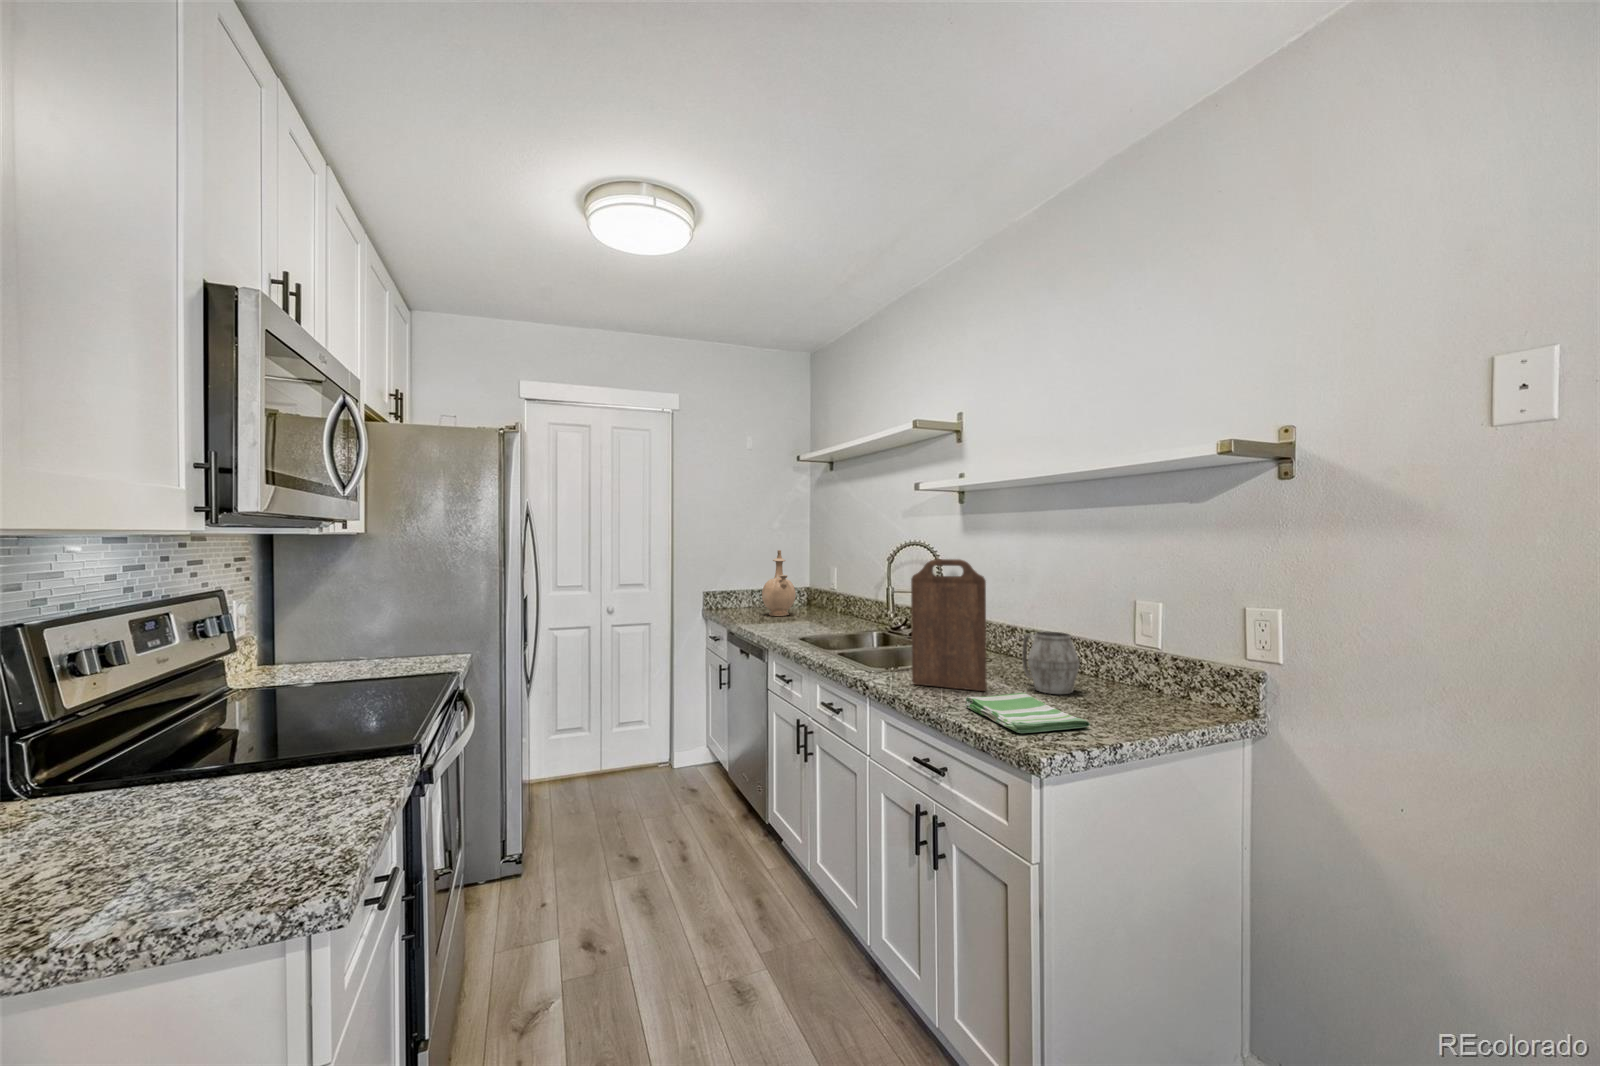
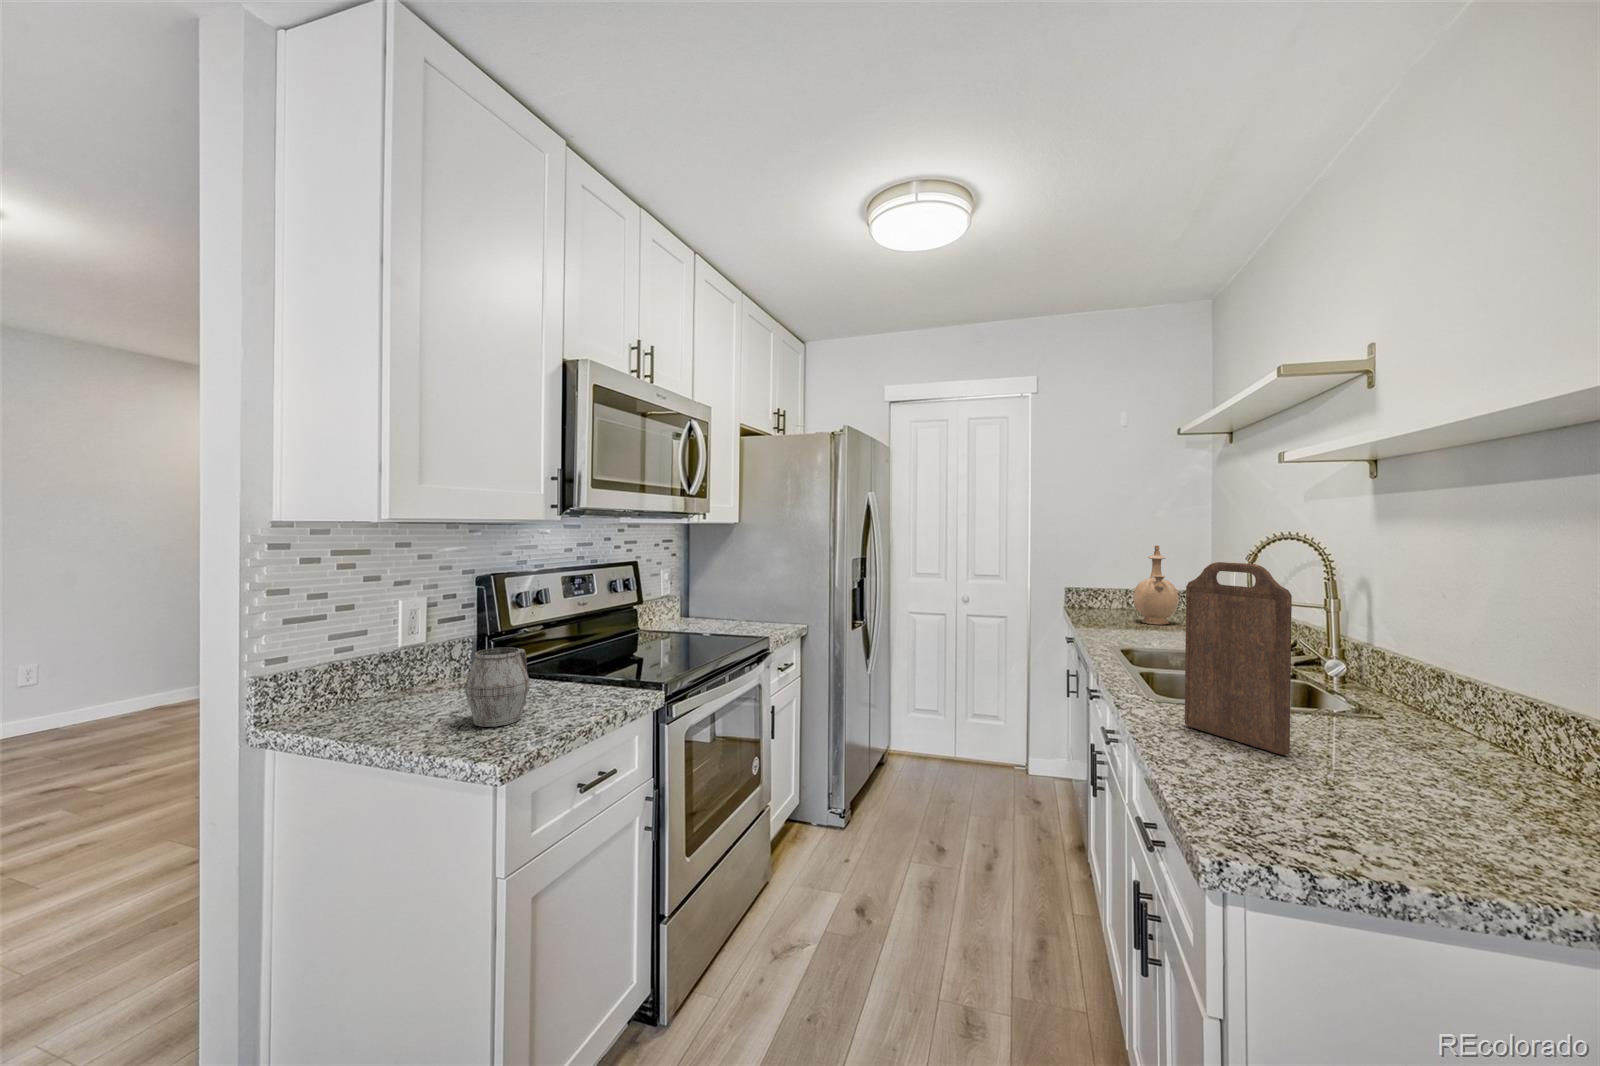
mug: present [1022,632,1080,694] -> present [465,647,530,727]
dish towel: present [965,693,1090,733] -> none [1210,755,1380,840]

